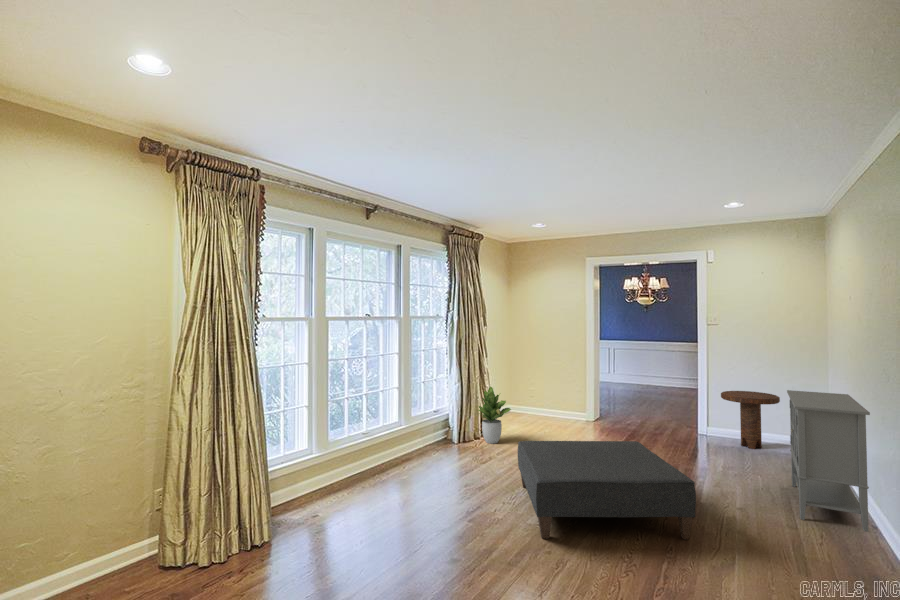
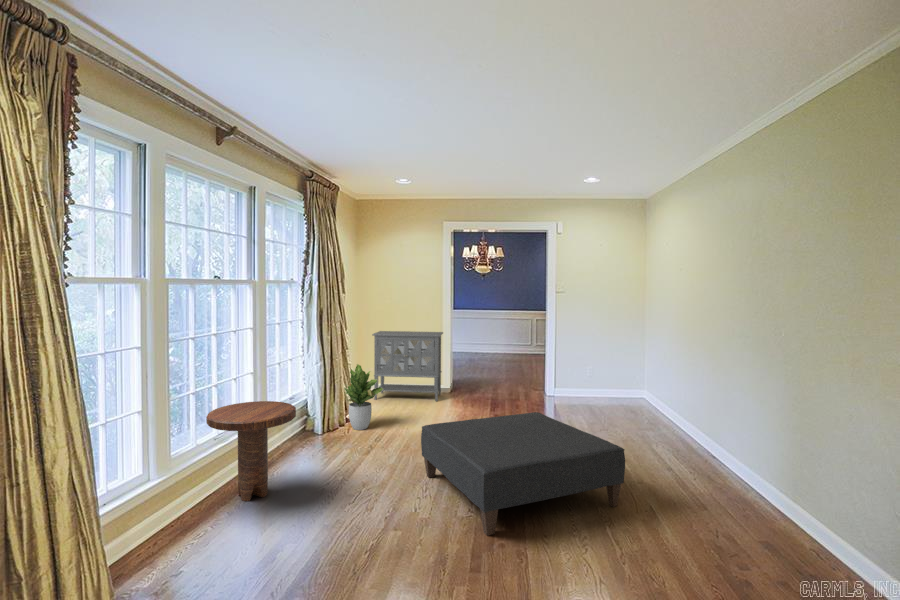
cabinet: present [787,390,870,532] -> present [372,331,443,401]
side table: present [721,391,780,449] -> present [206,401,296,501]

